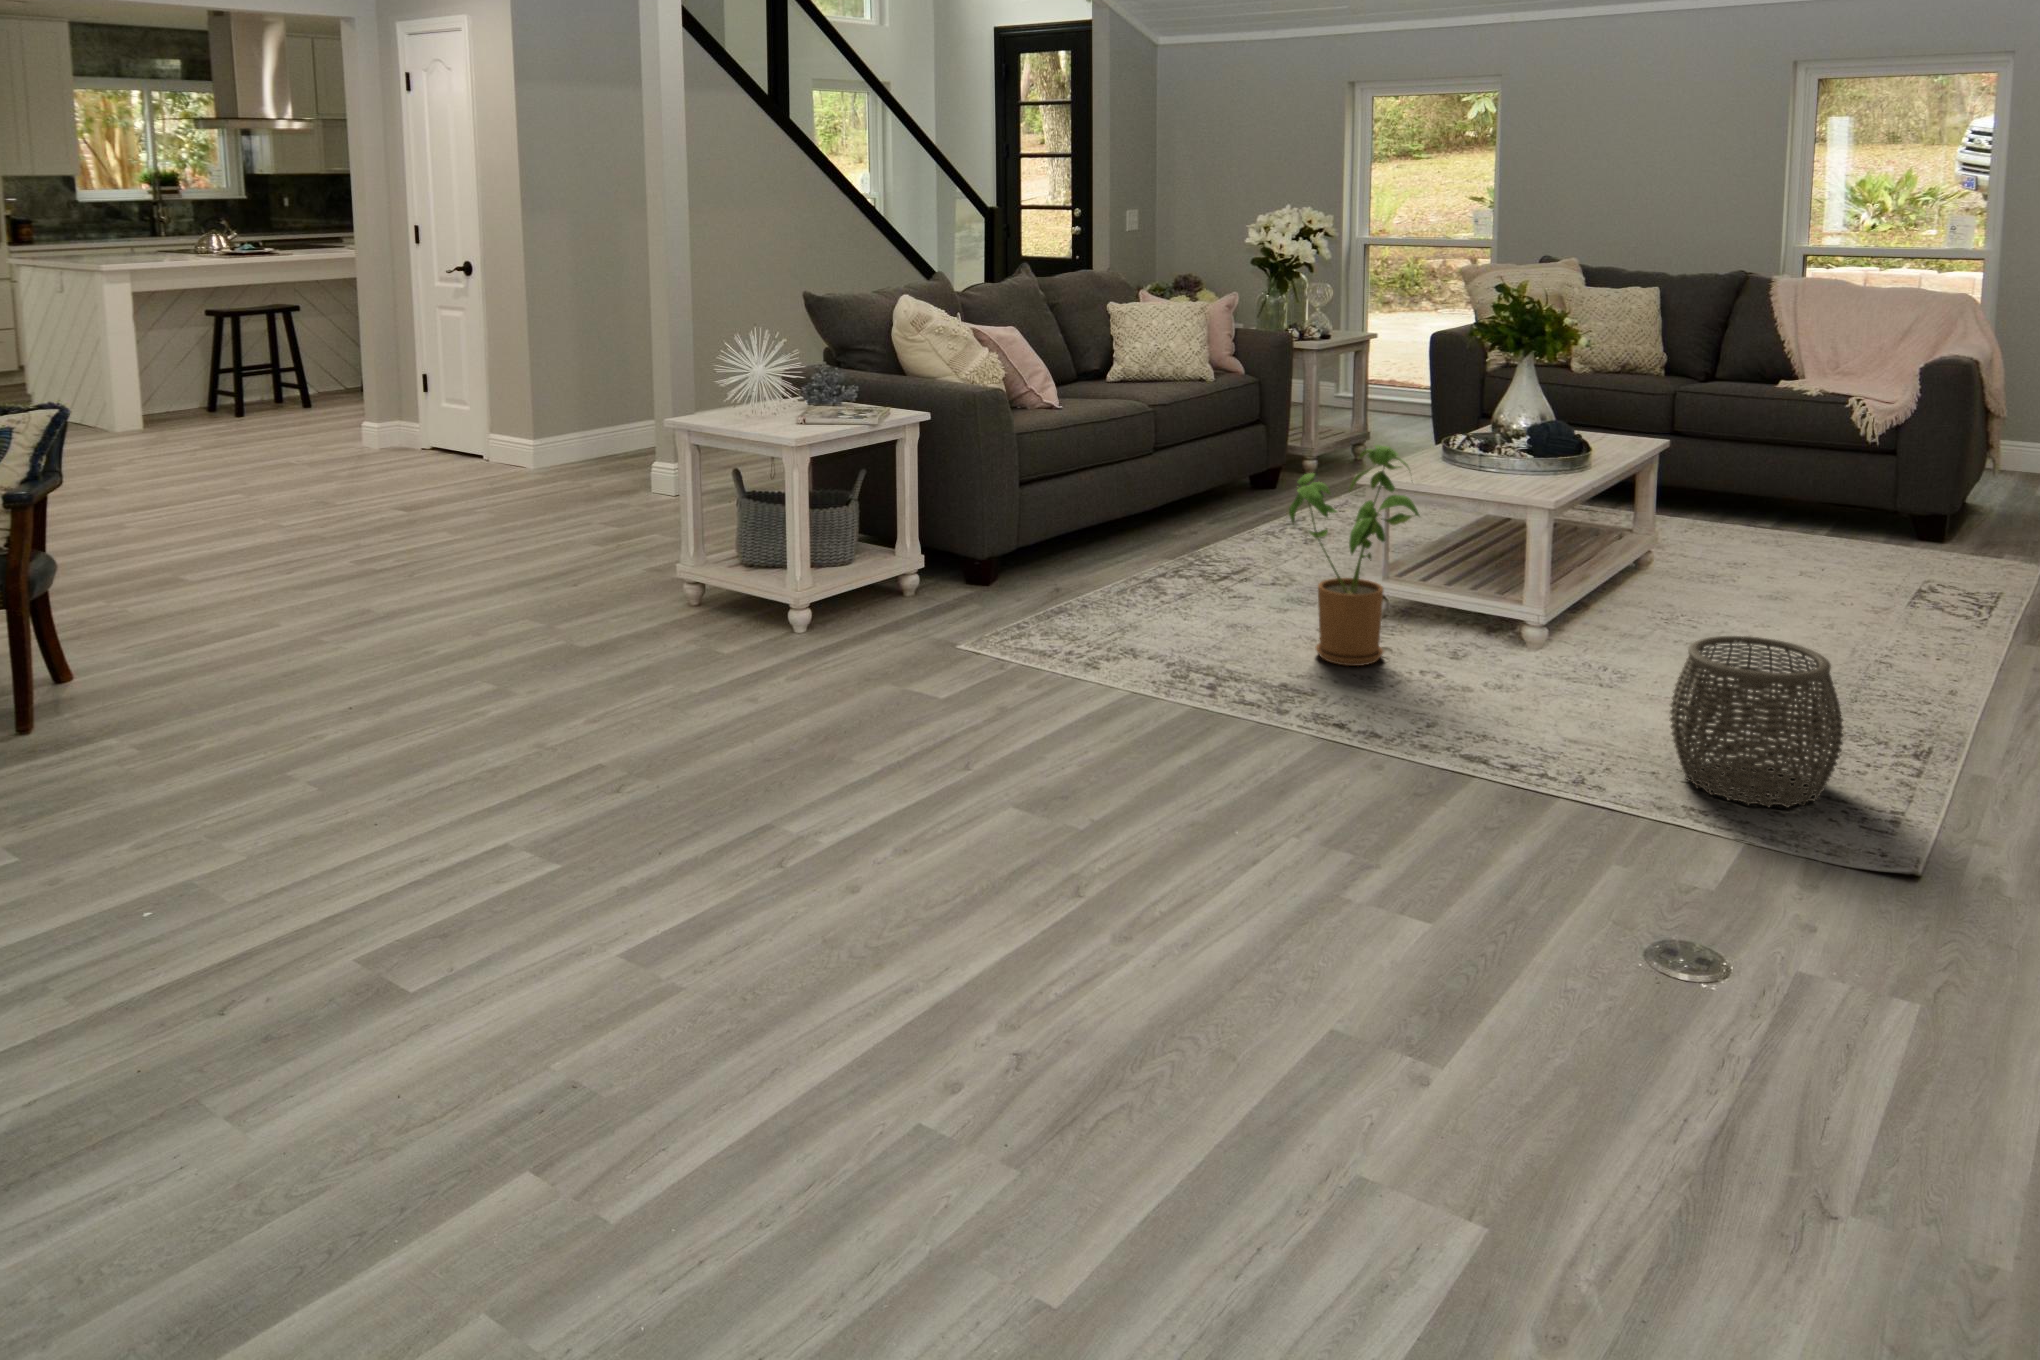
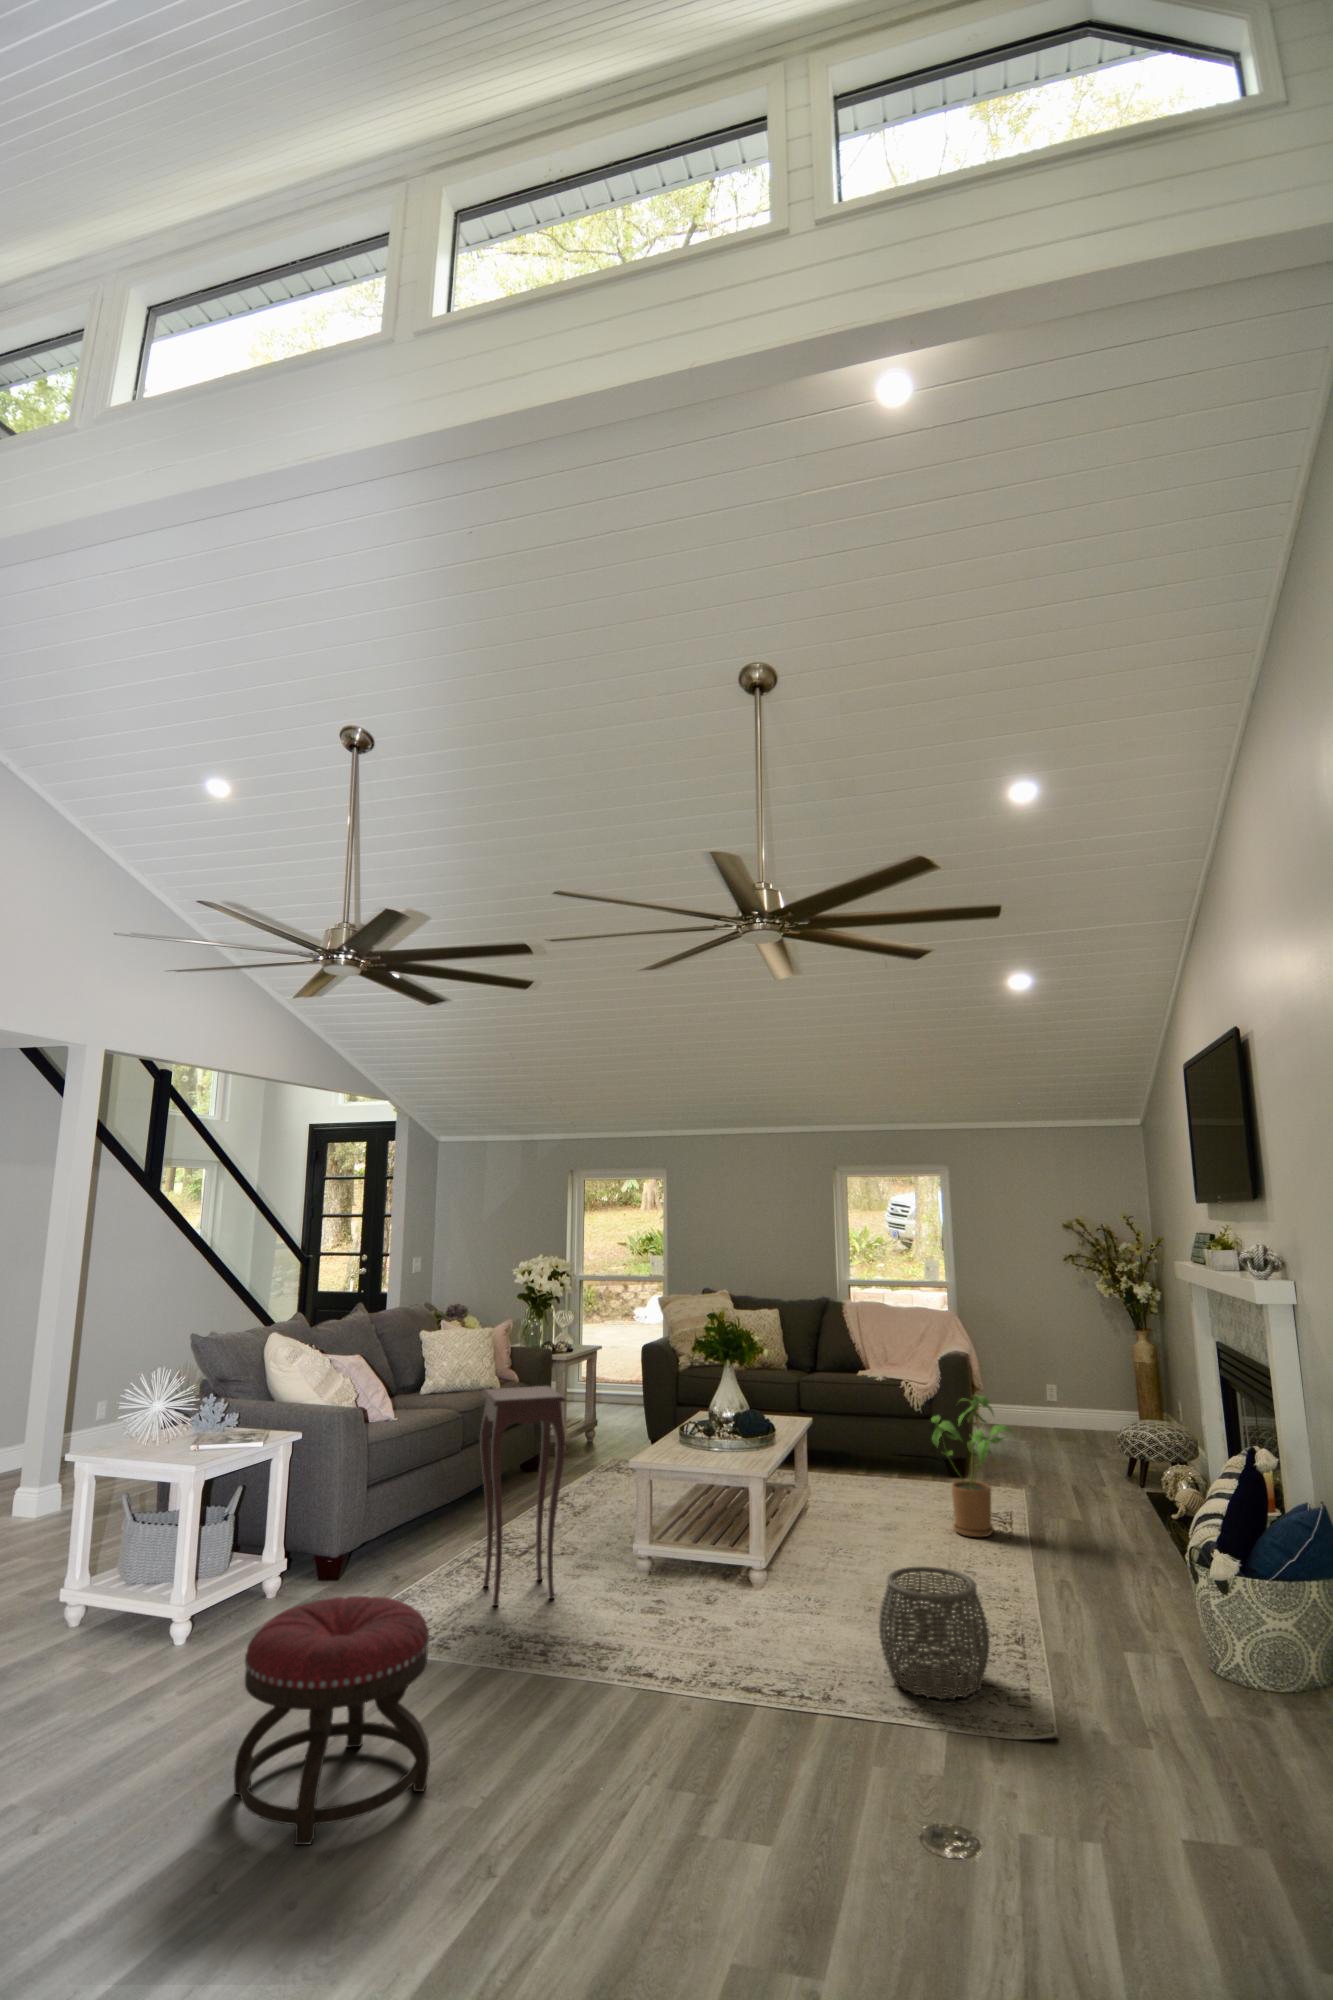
side table: none [1153,370,1260,632] -> present [480,1386,566,1606]
house plant: present [1289,445,1420,666] -> present [932,1396,1011,1537]
ottoman: none [812,590,1030,833] -> present [234,1596,430,1845]

